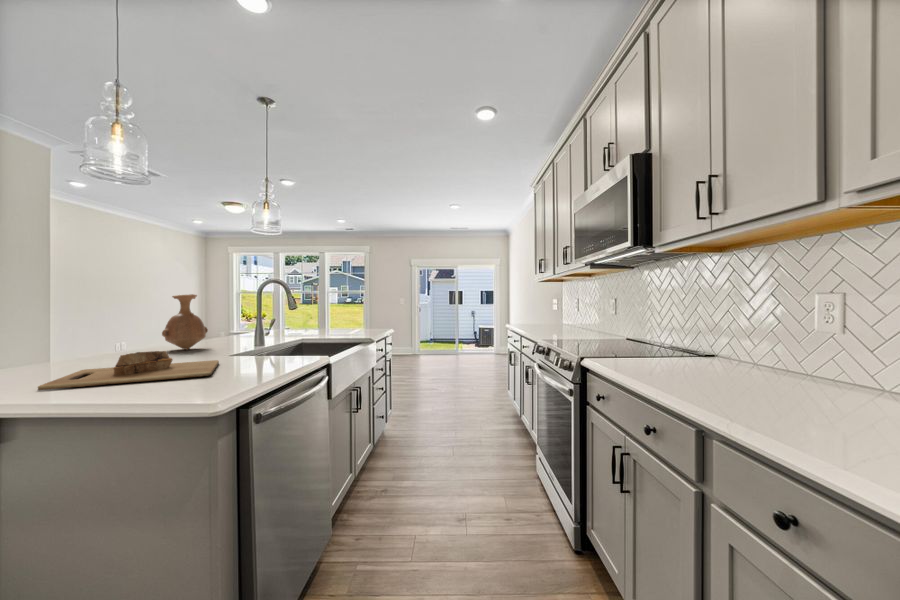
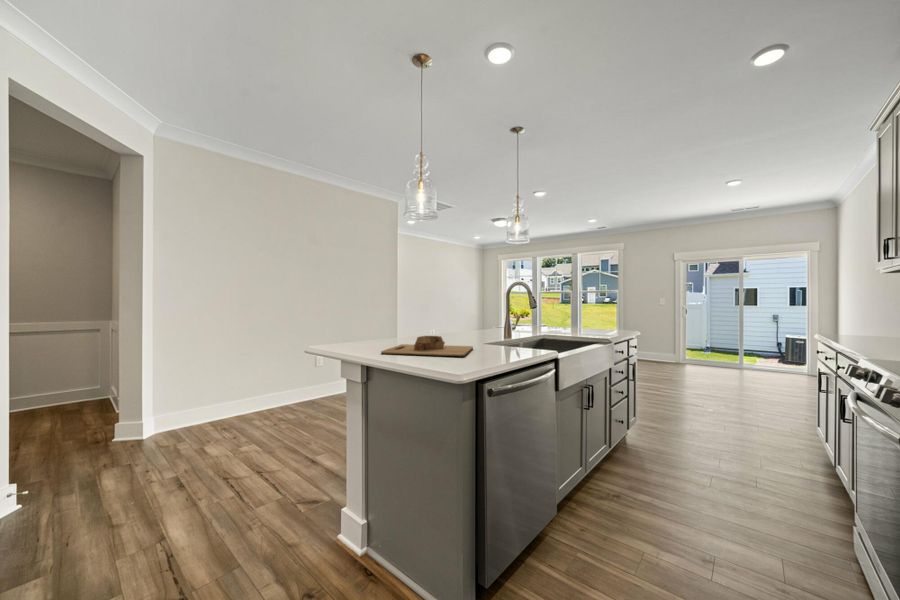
vase: present [162,294,208,349] -> none [444,296,471,337]

